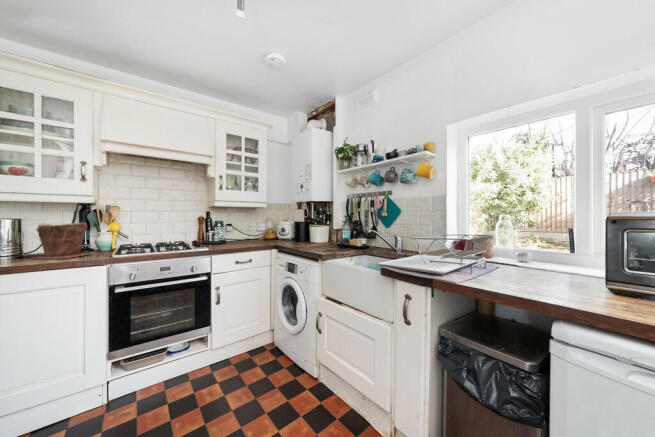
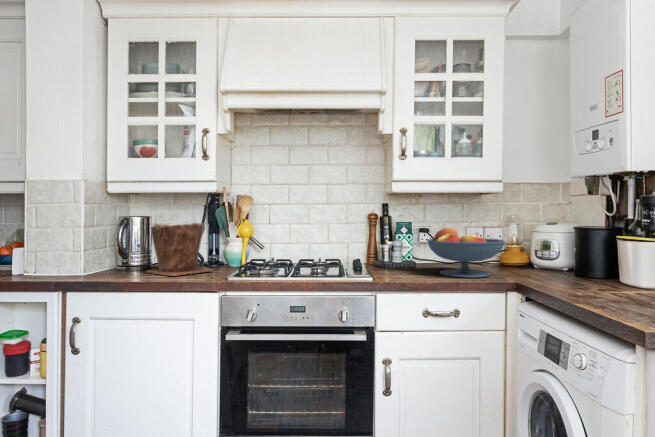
fruit bowl: none [234,223,270,245] -> present [427,228,505,278]

